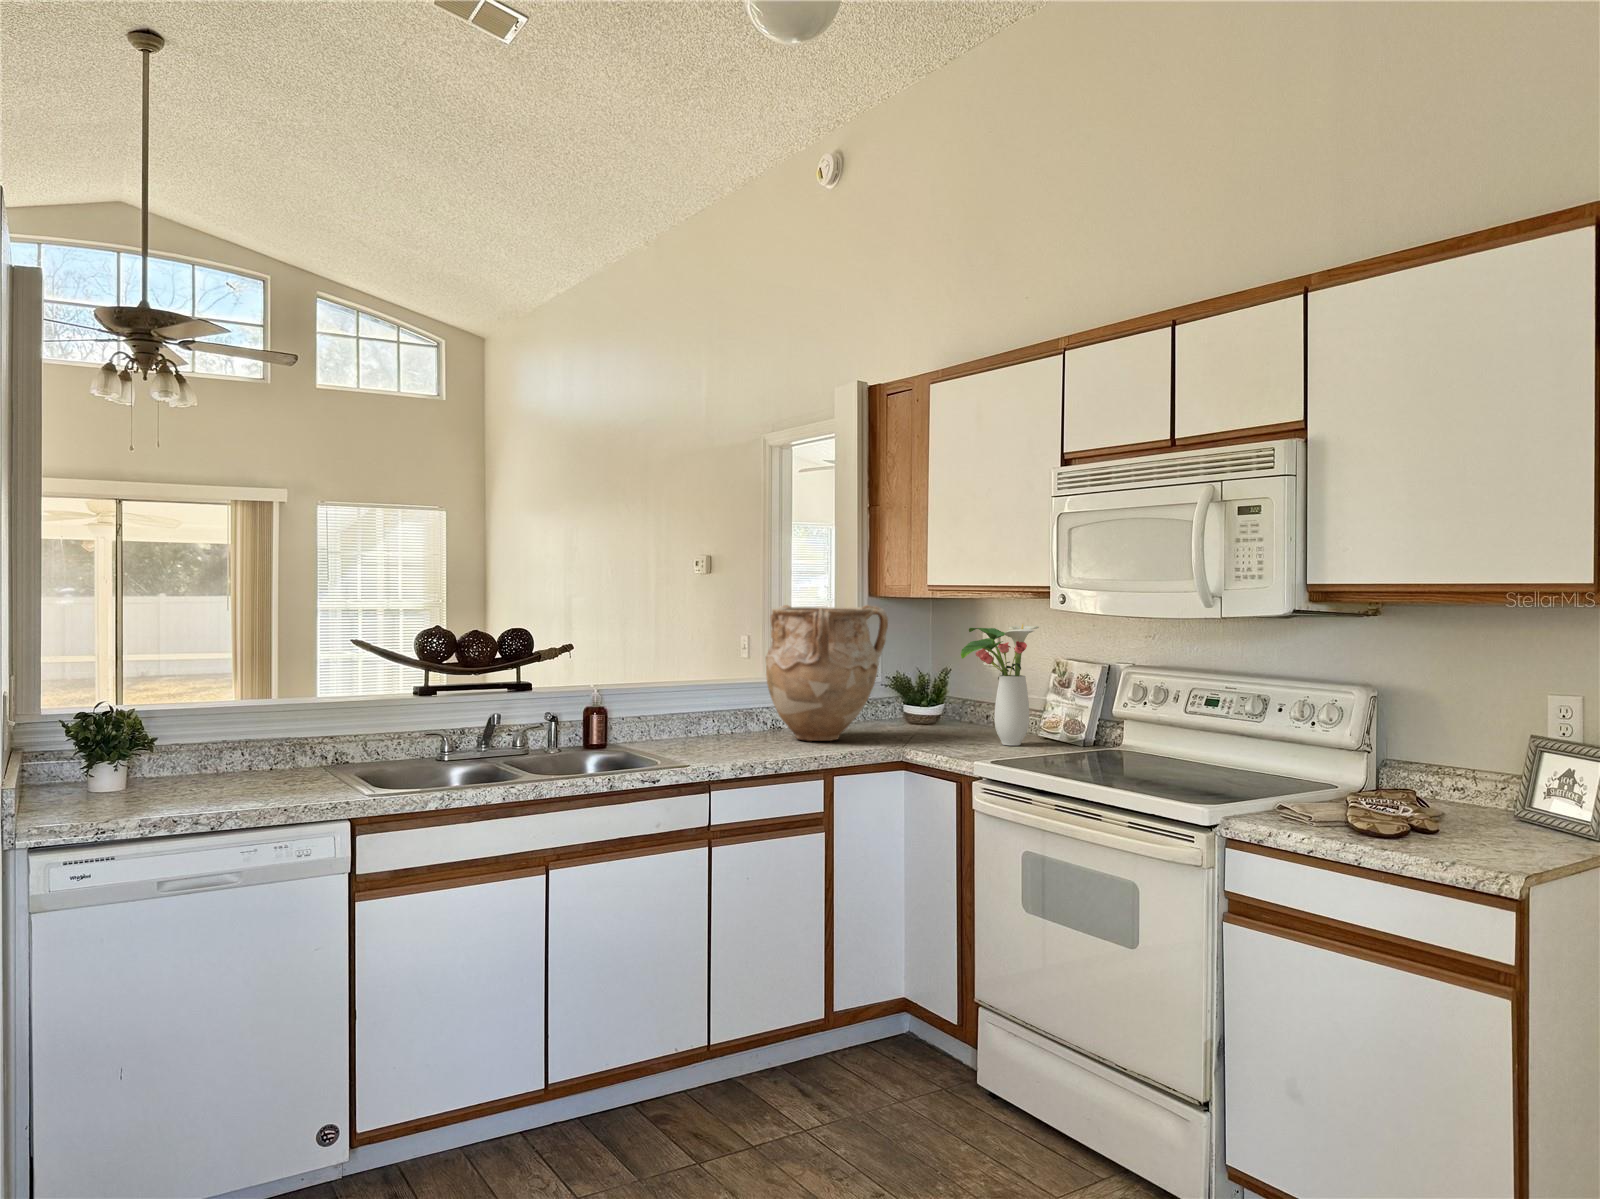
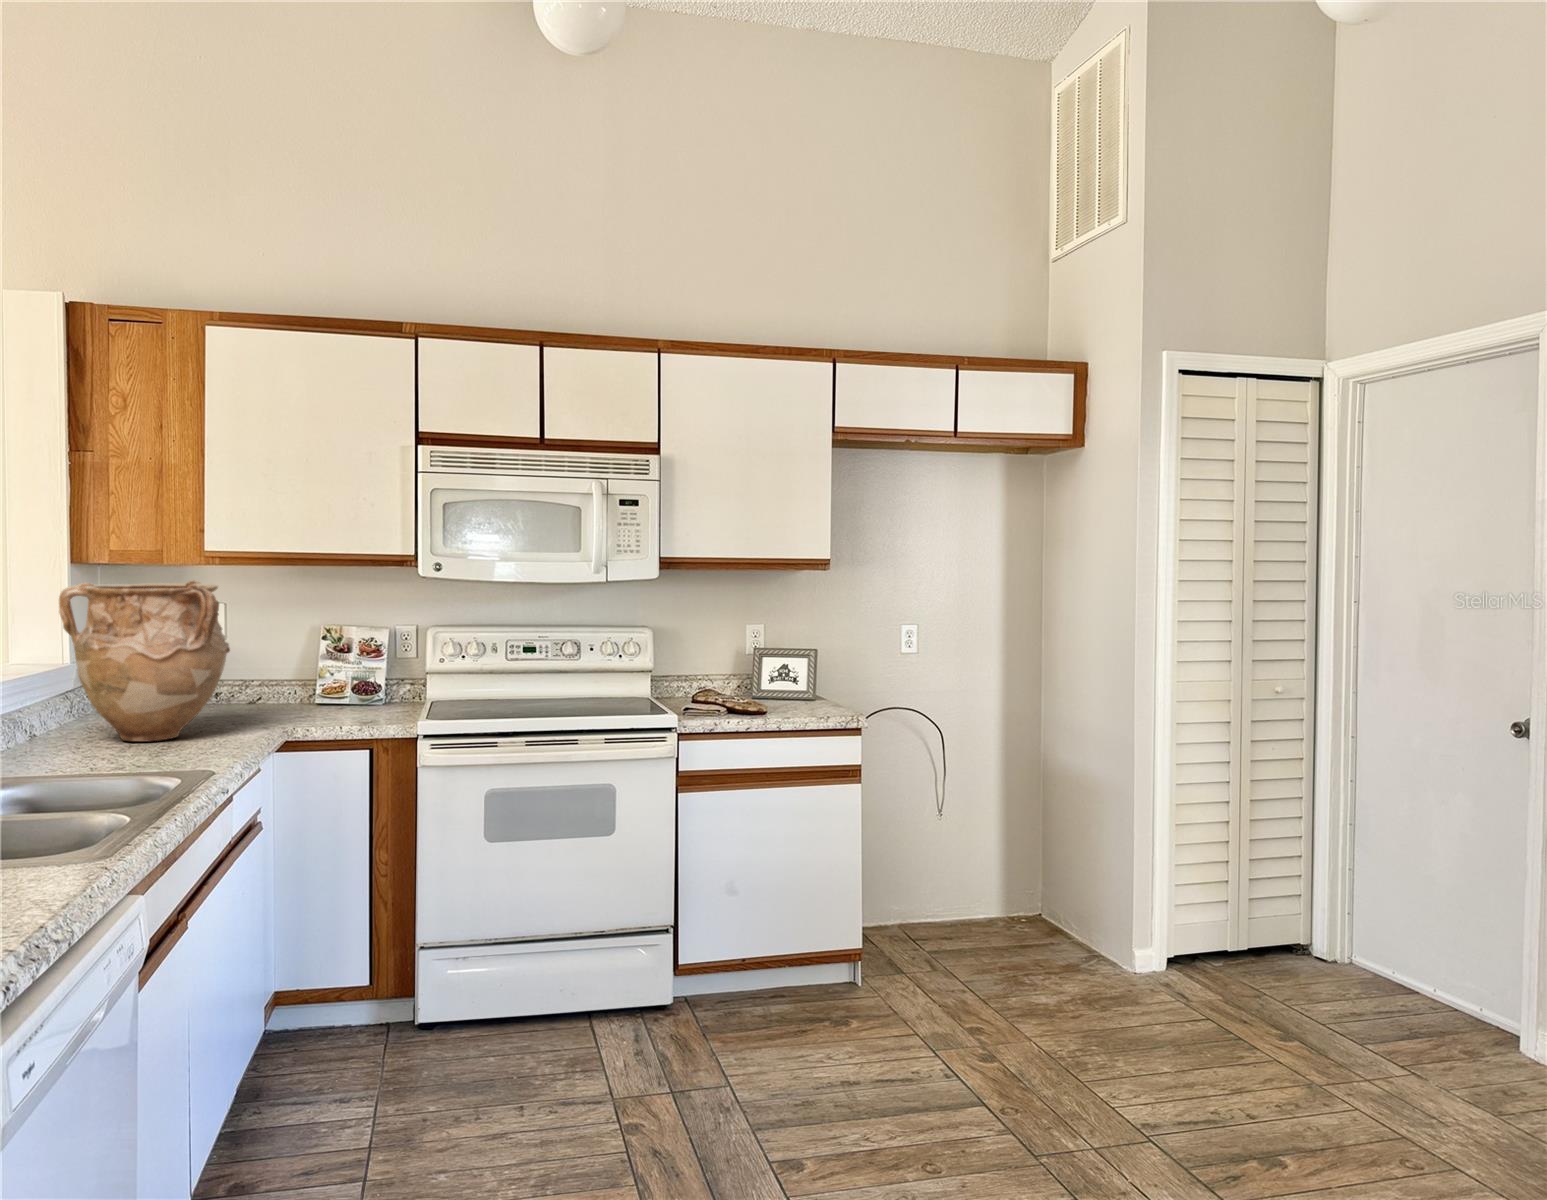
flower arrangement: present [961,624,1039,746] -> none [255,595,352,713]

